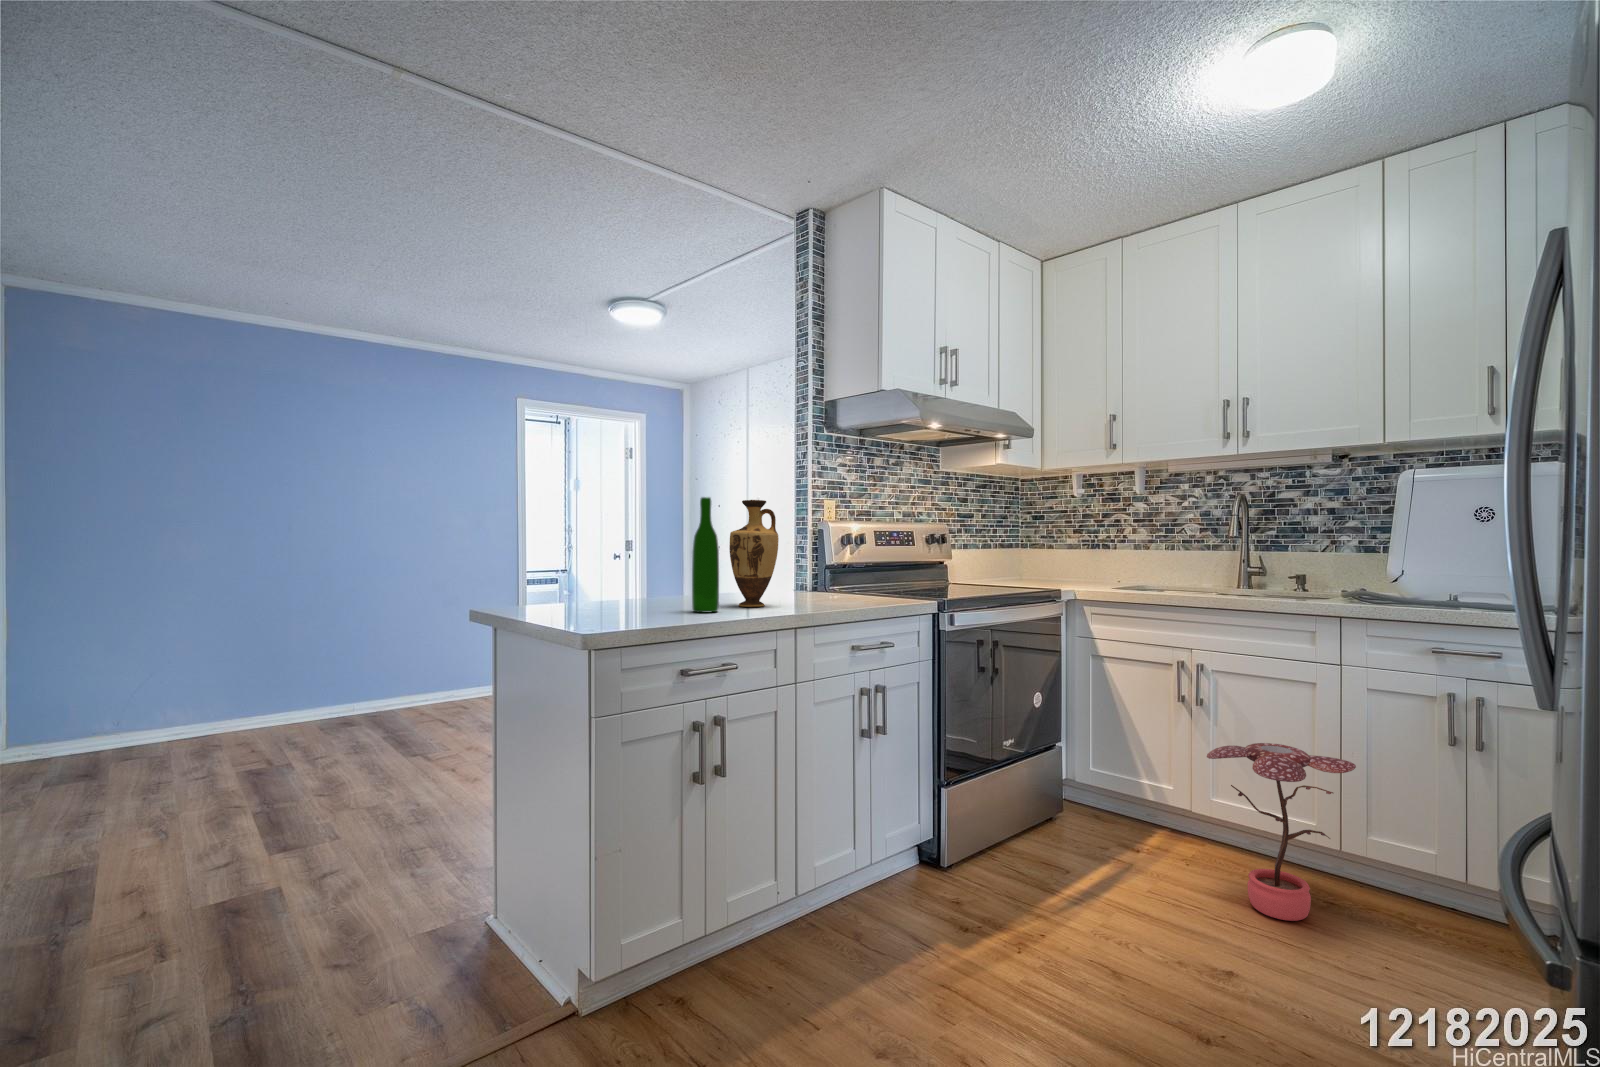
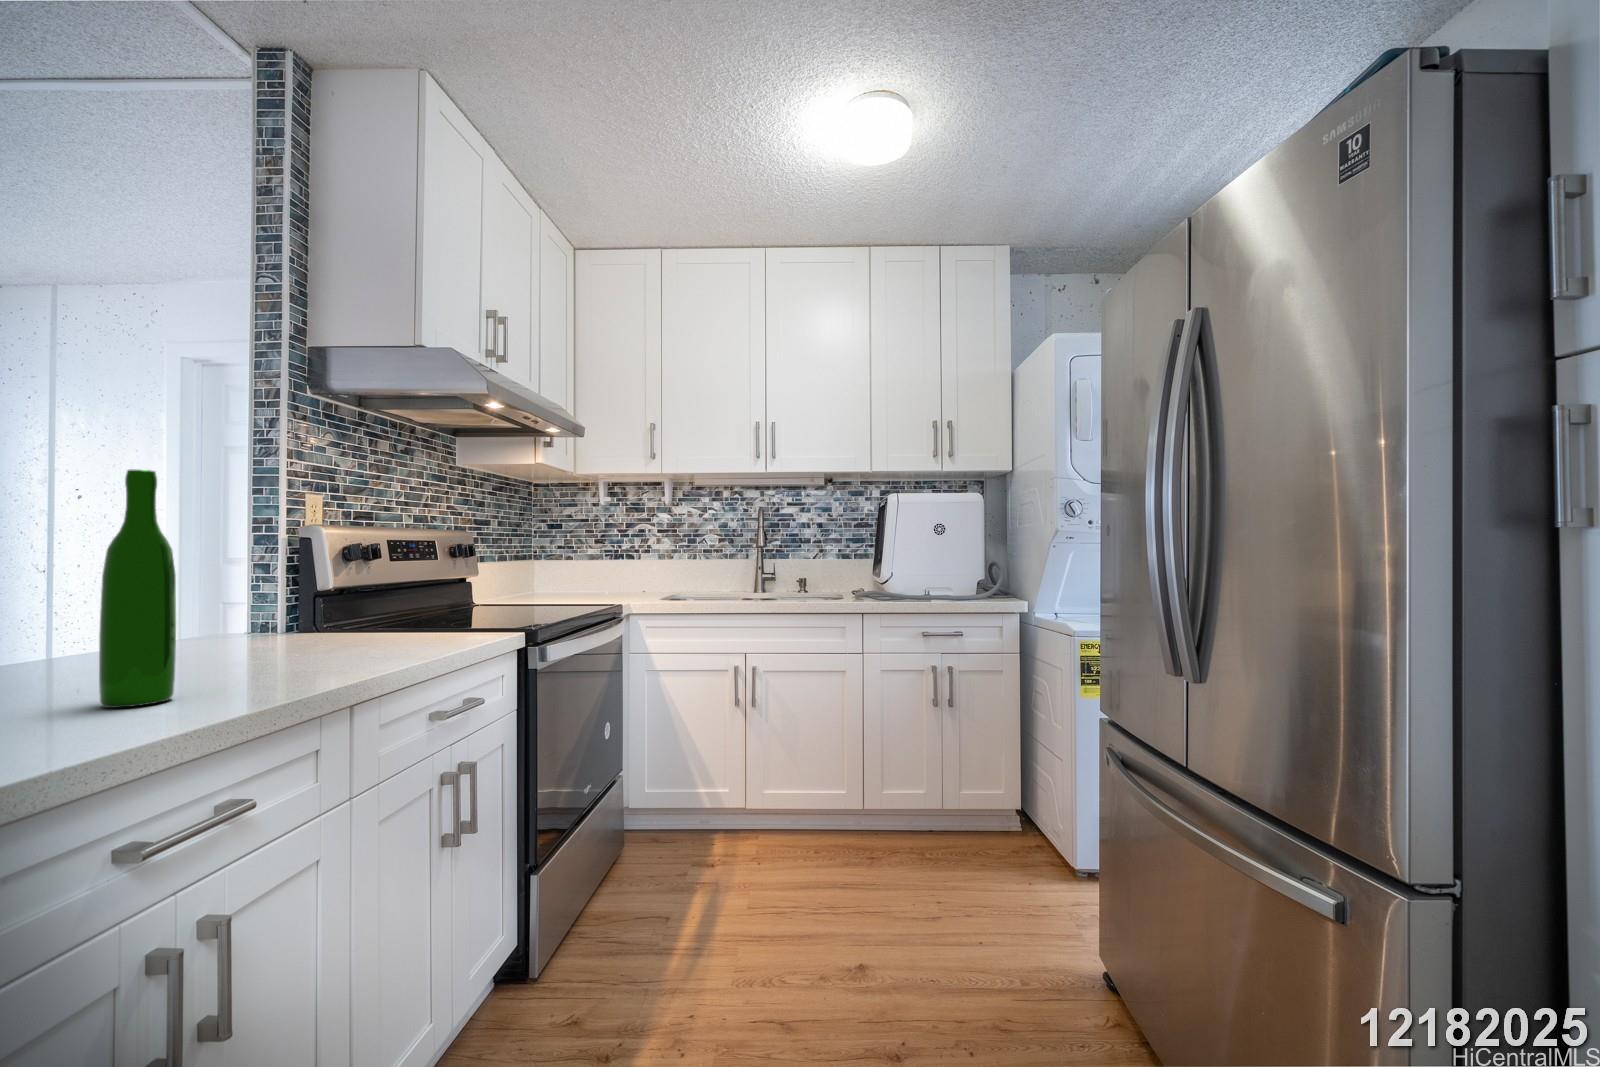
vase: present [729,500,779,607] -> none [178,482,293,679]
potted plant: present [1207,743,1356,921] -> none [791,732,898,894]

